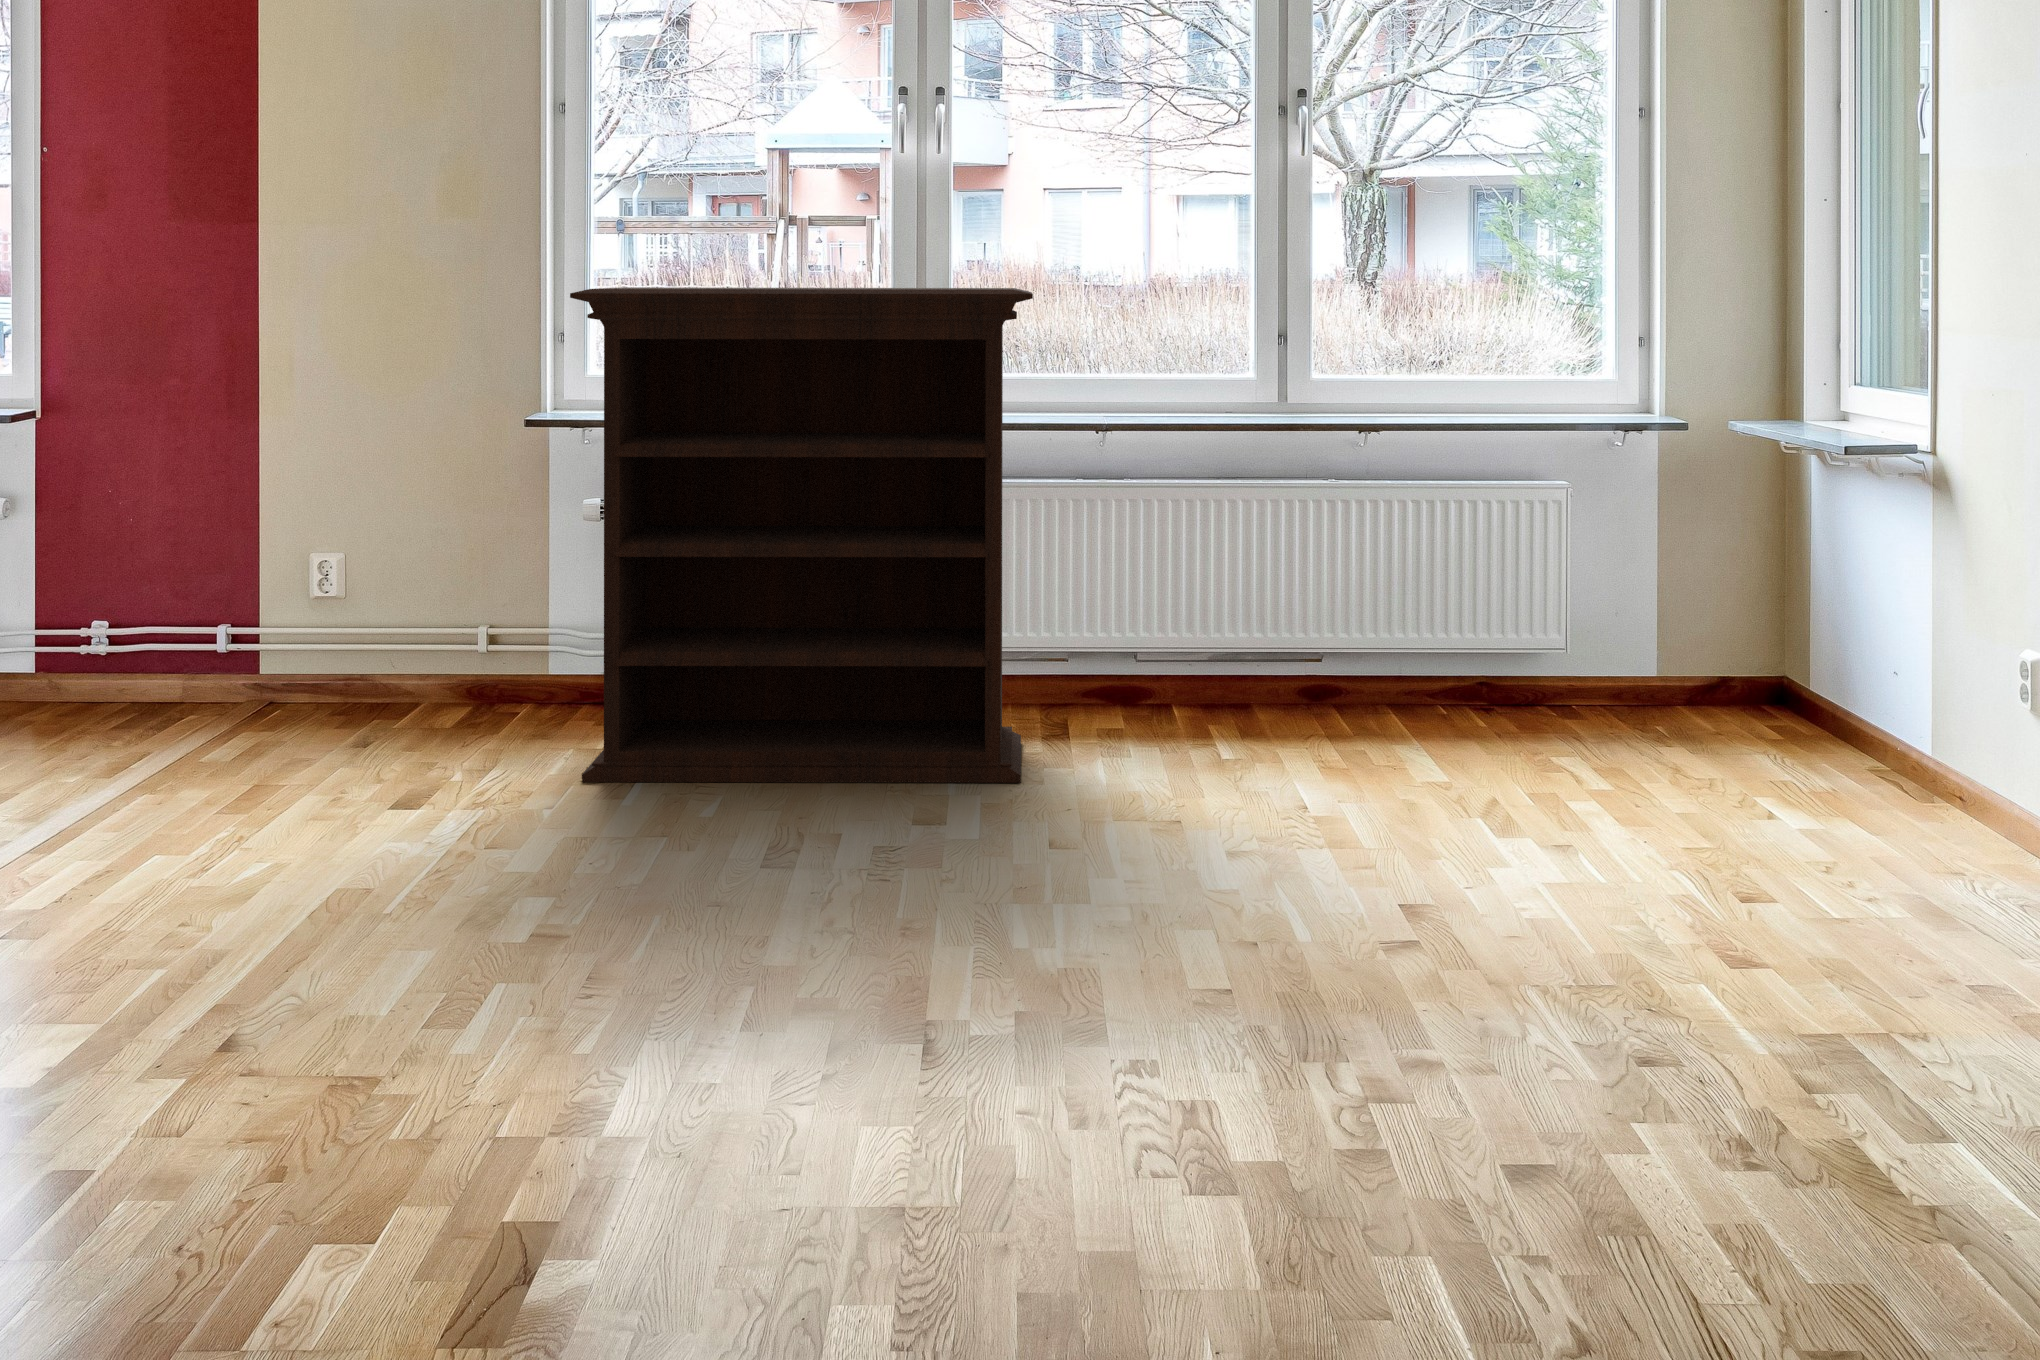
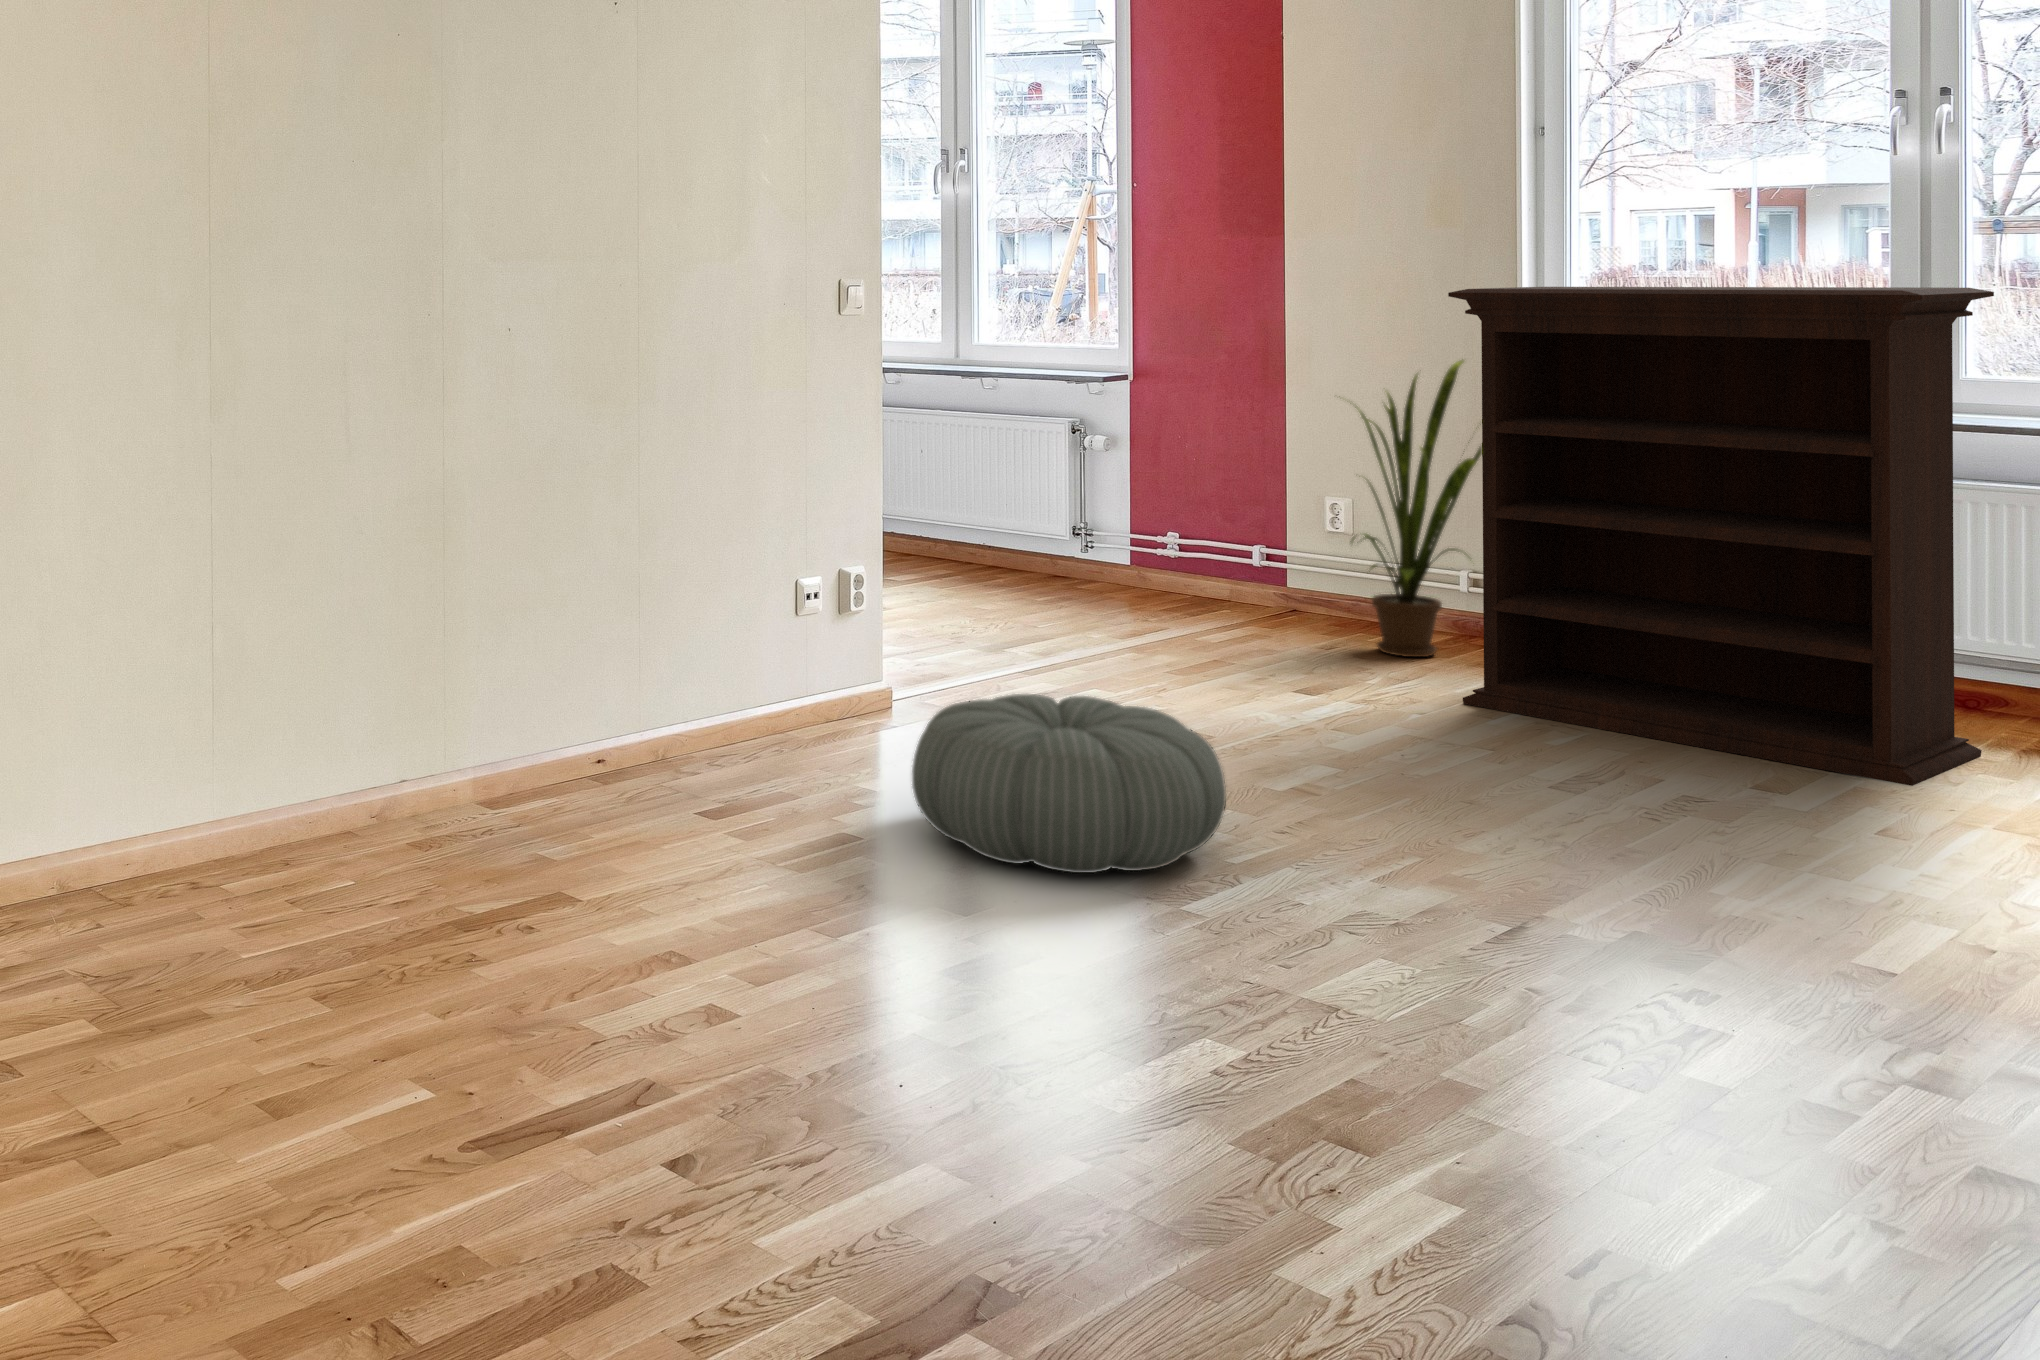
house plant: none [353,373,553,737] -> present [1350,360,1482,657]
pouf: none [181,873,636,1159] -> present [912,694,1226,873]

